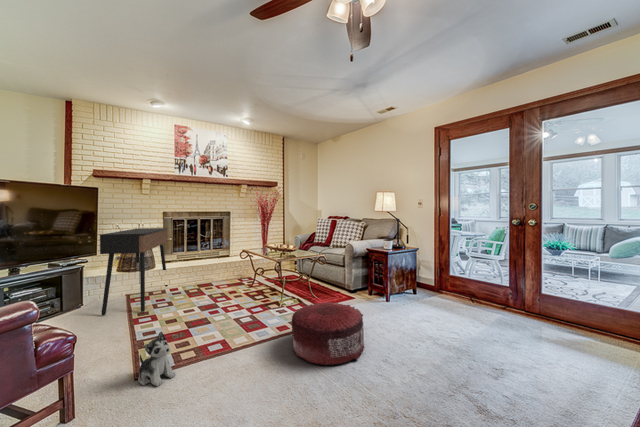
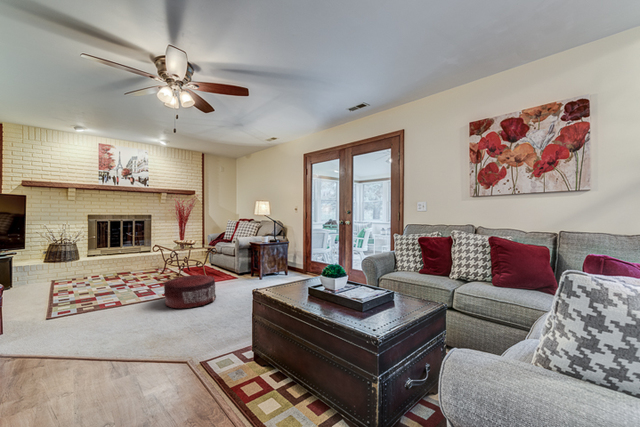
console table: present [100,228,168,316] -> none [27,228,90,293]
plush toy: present [138,332,176,386] -> none [51,288,78,320]

